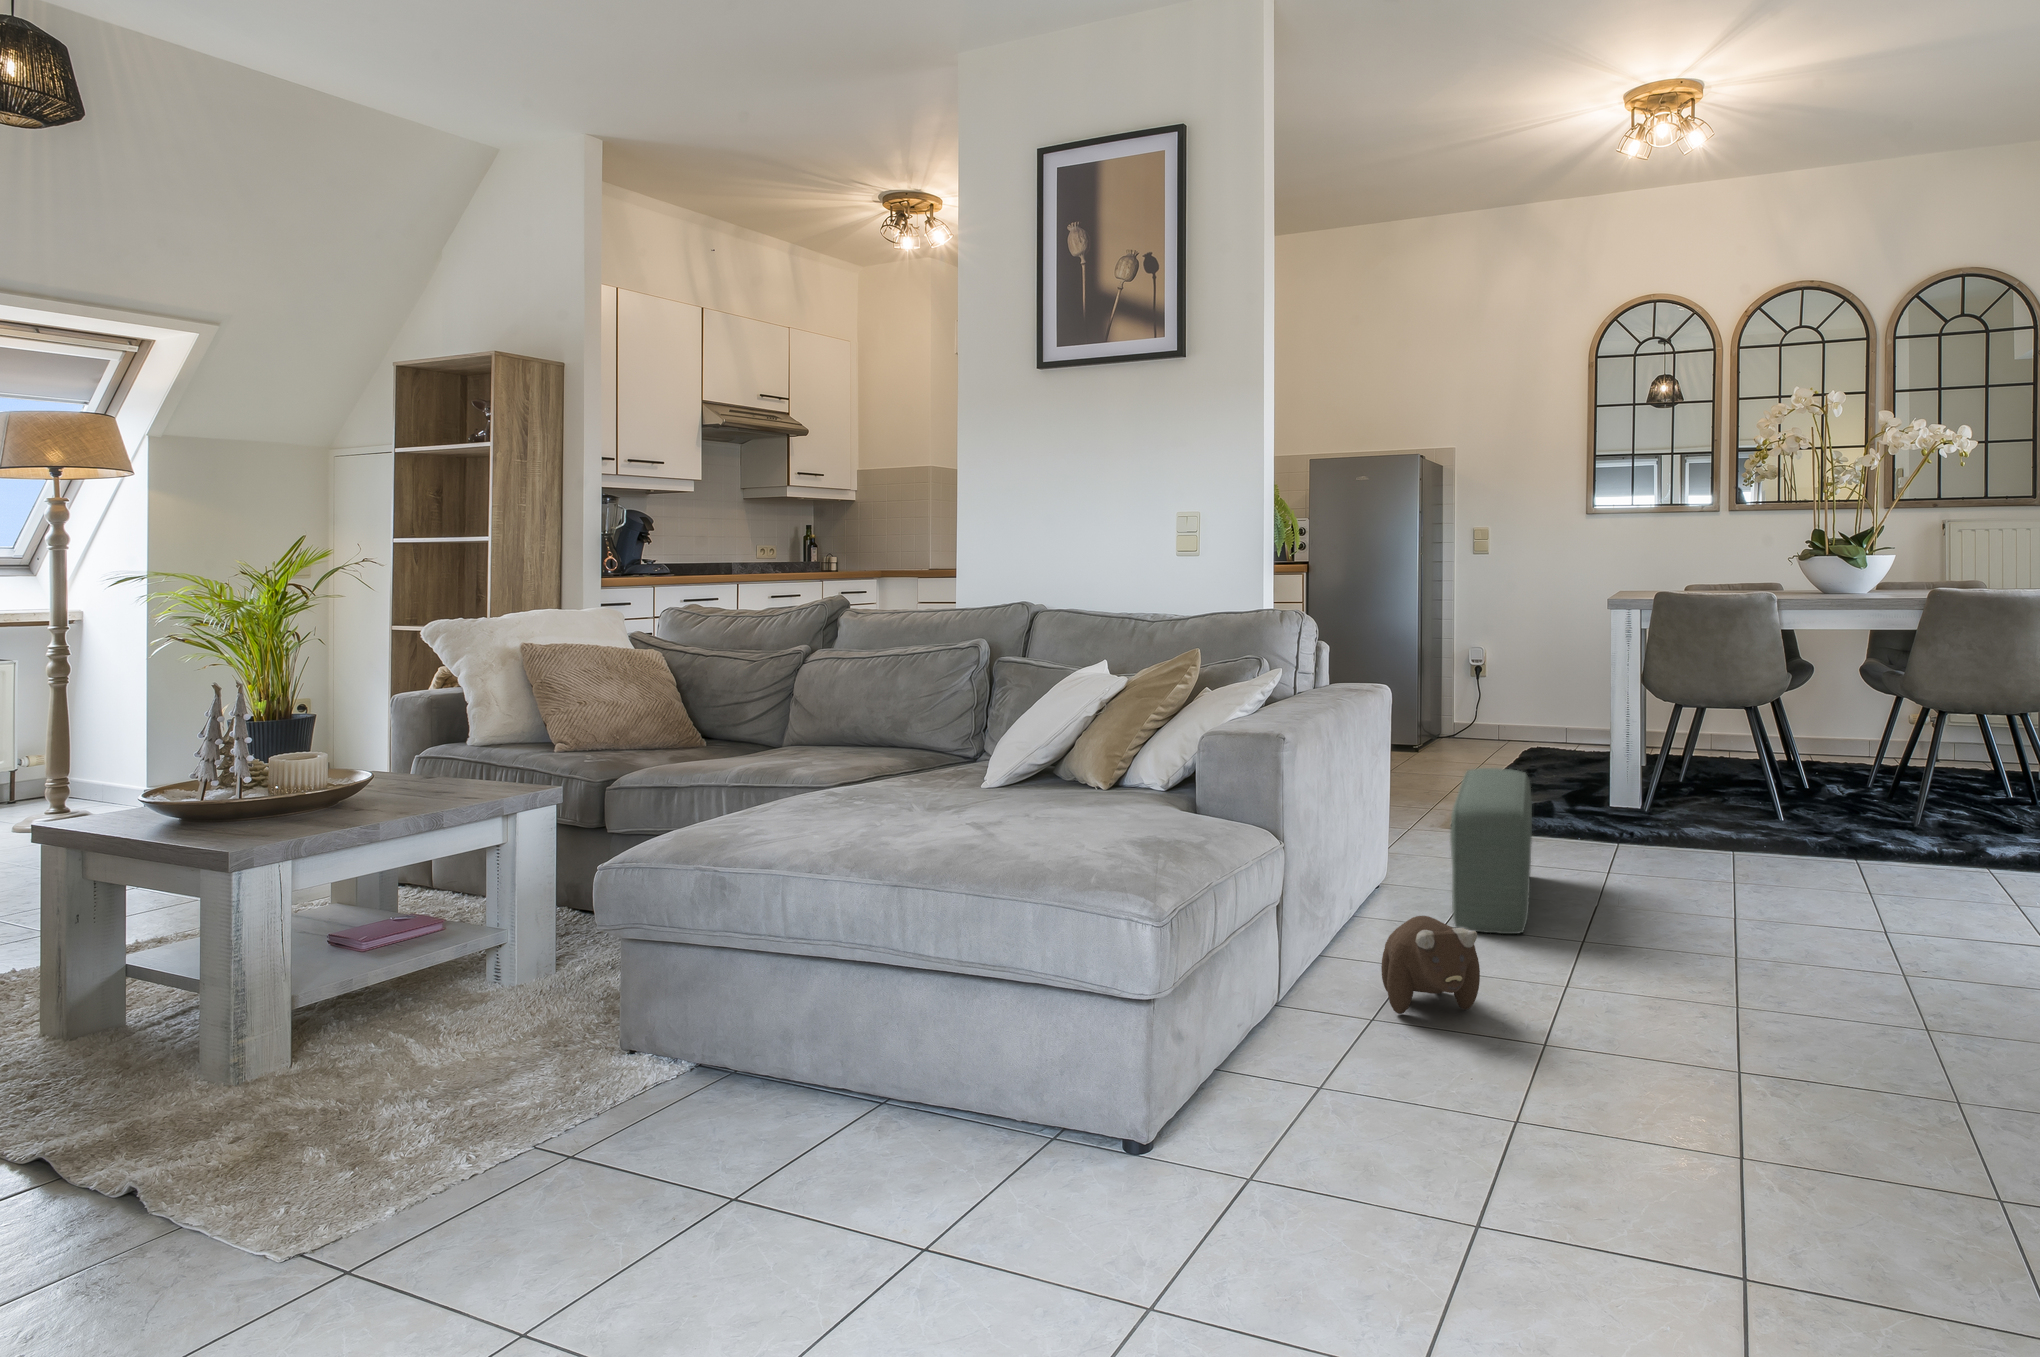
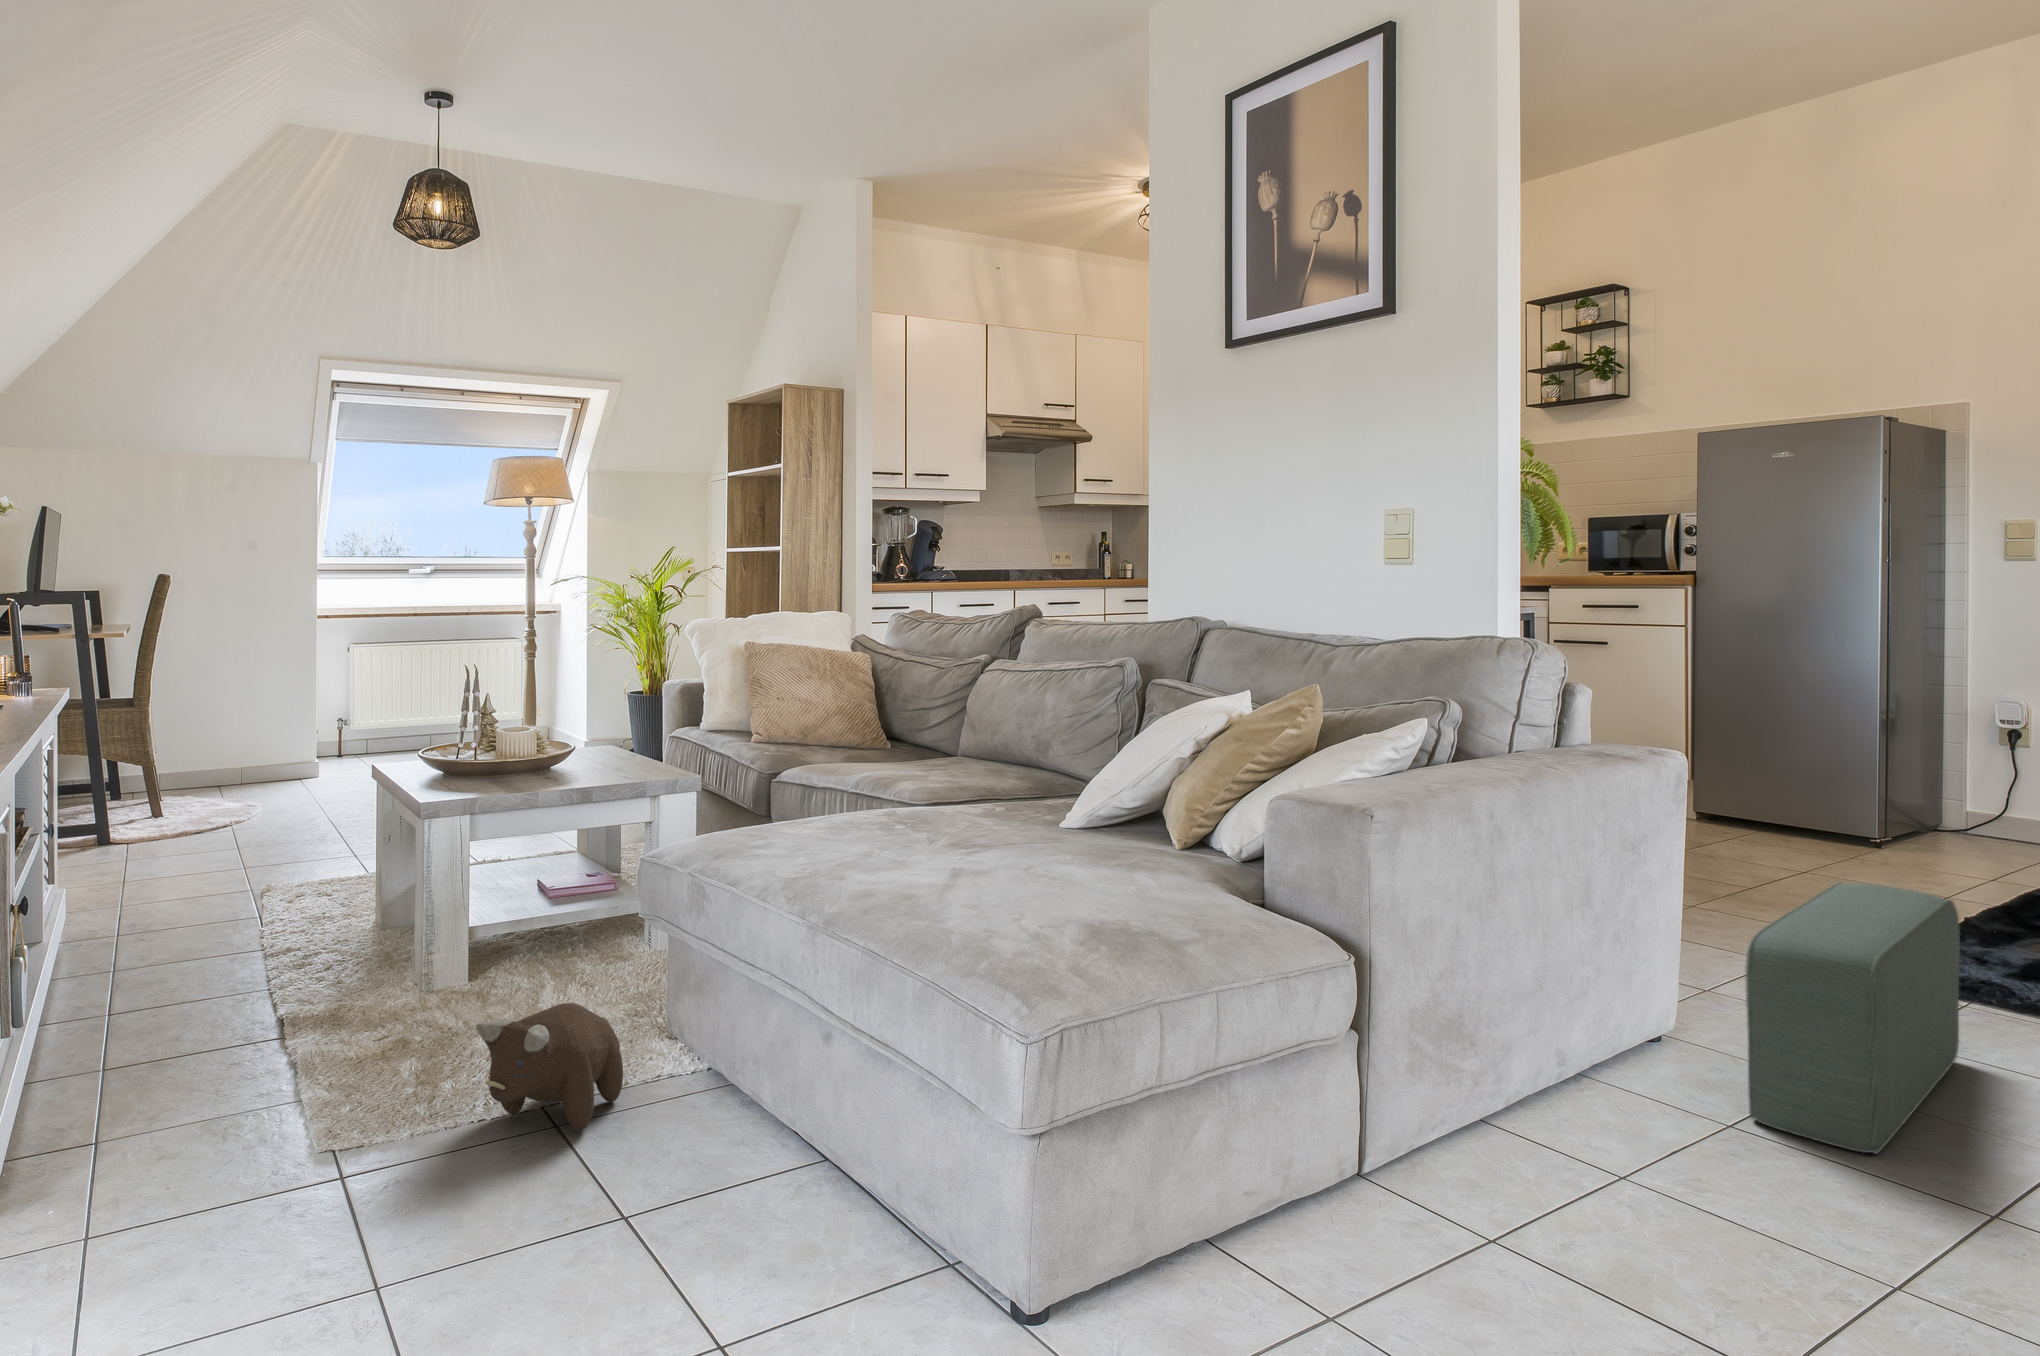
plush toy: present [1381,916,1480,1014] -> present [476,1003,623,1131]

